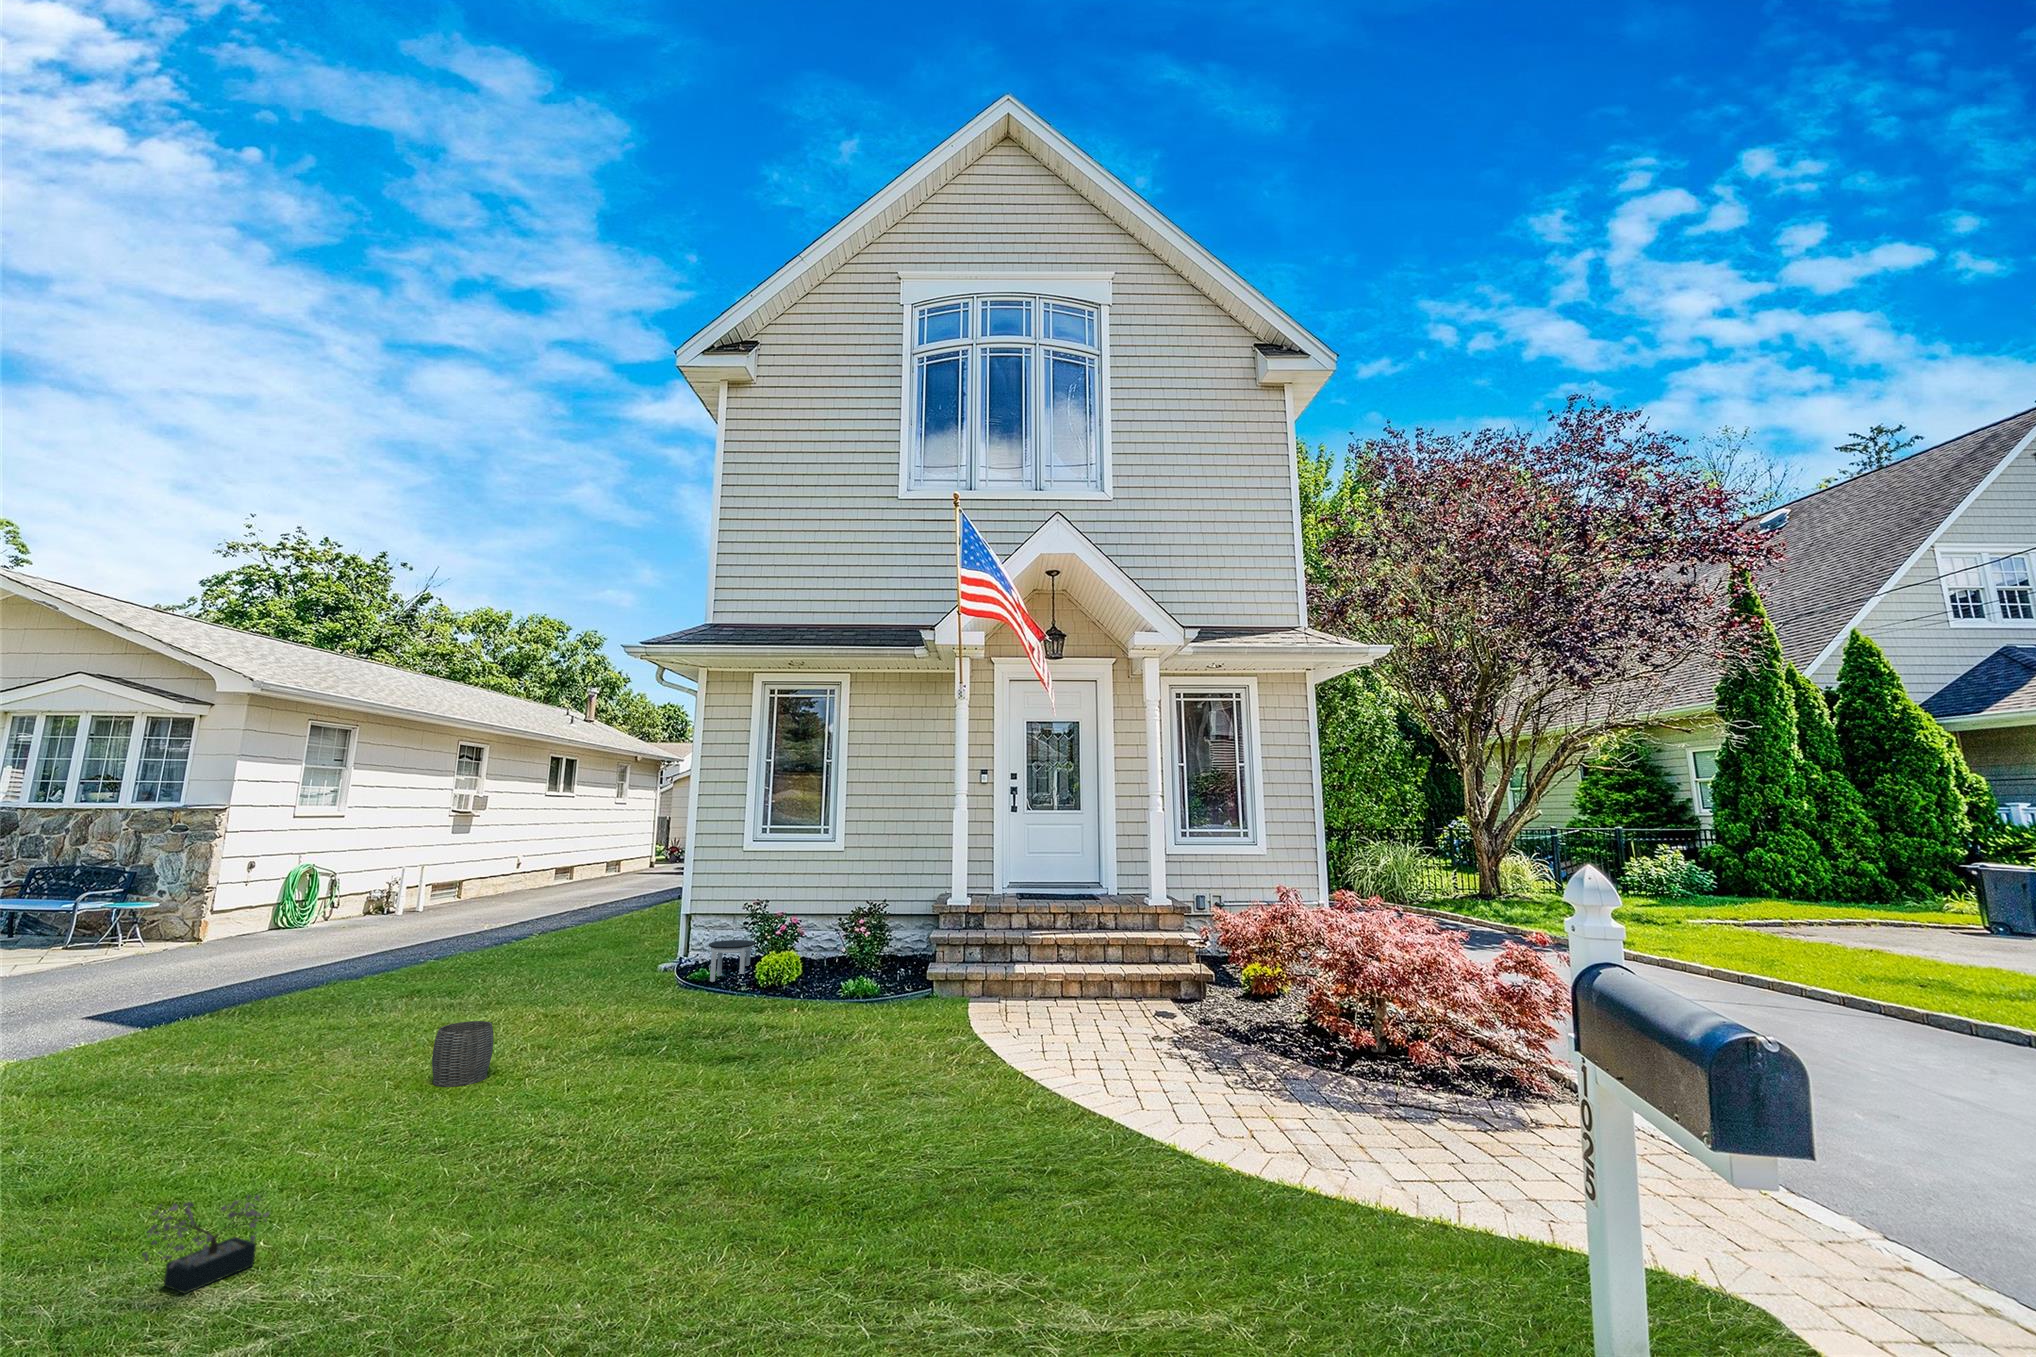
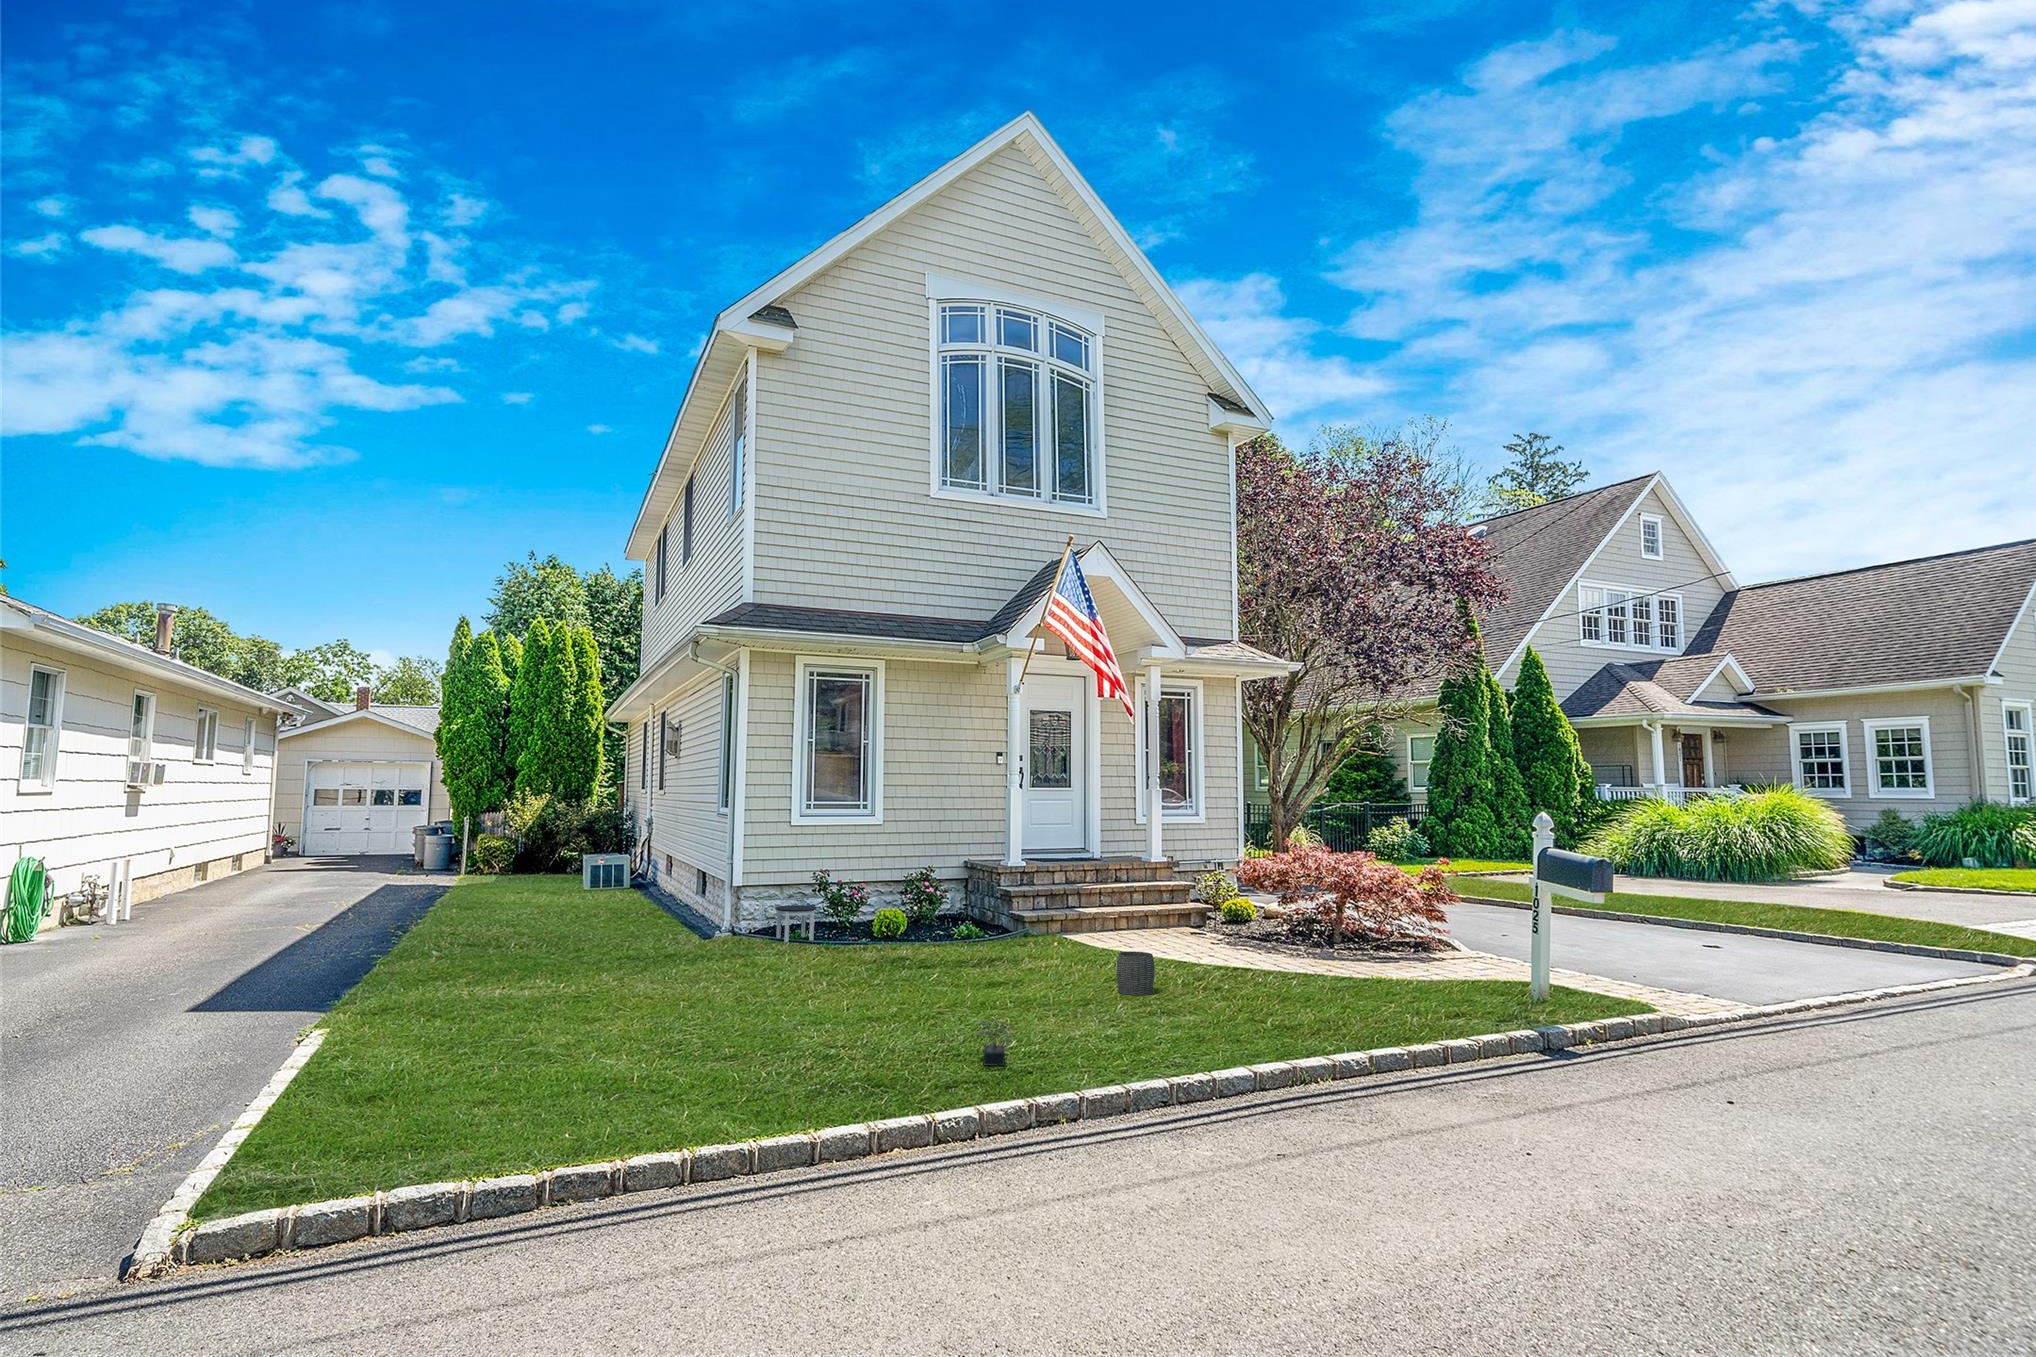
woven basket: present [432,1021,493,1087] -> present [1116,951,1155,996]

